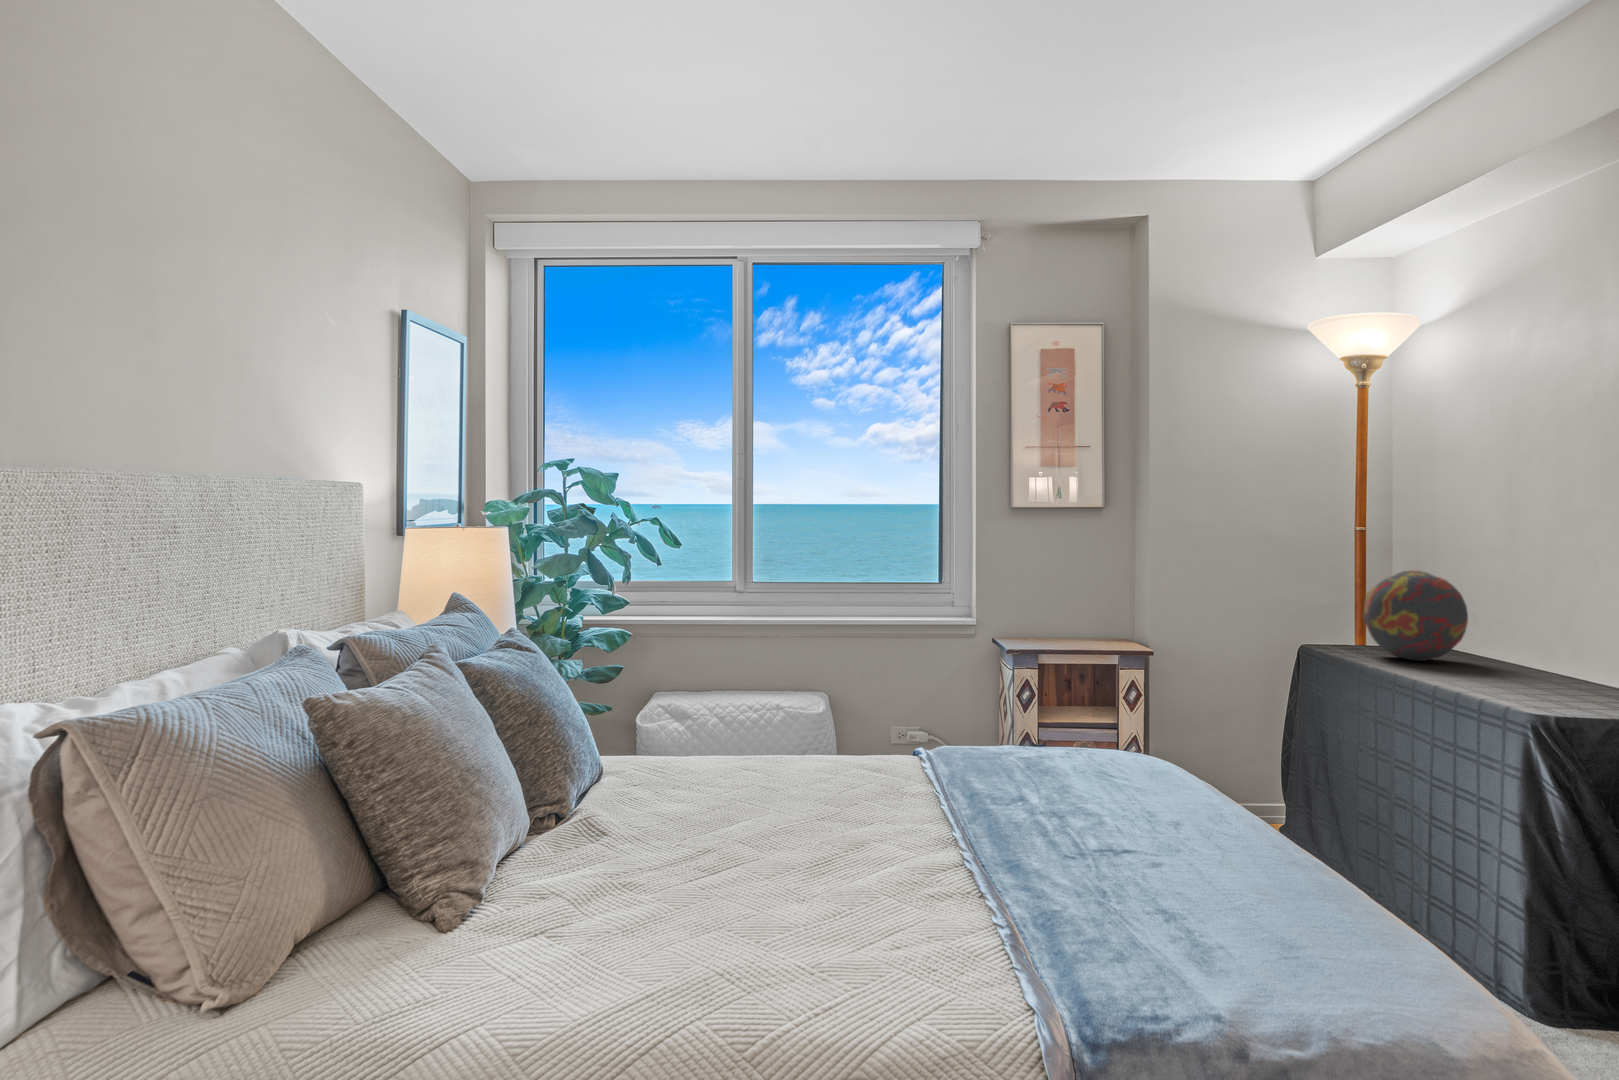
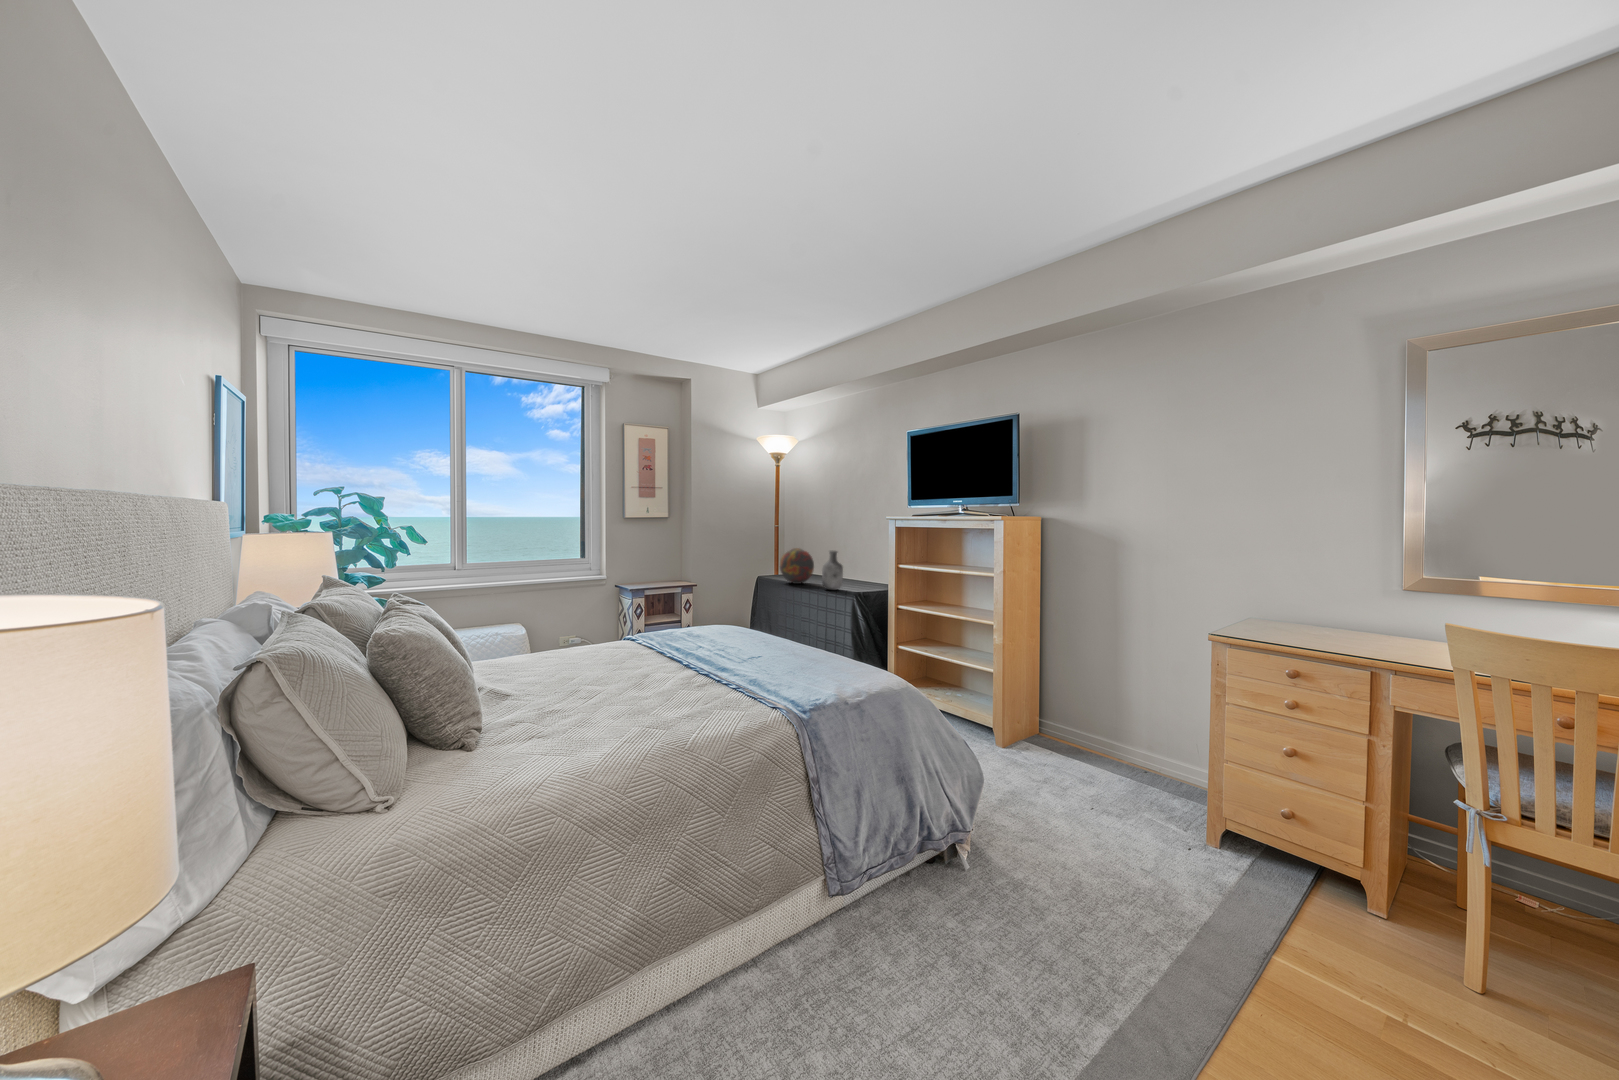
vase: none [1491,573,1565,682] -> present [822,551,843,590]

